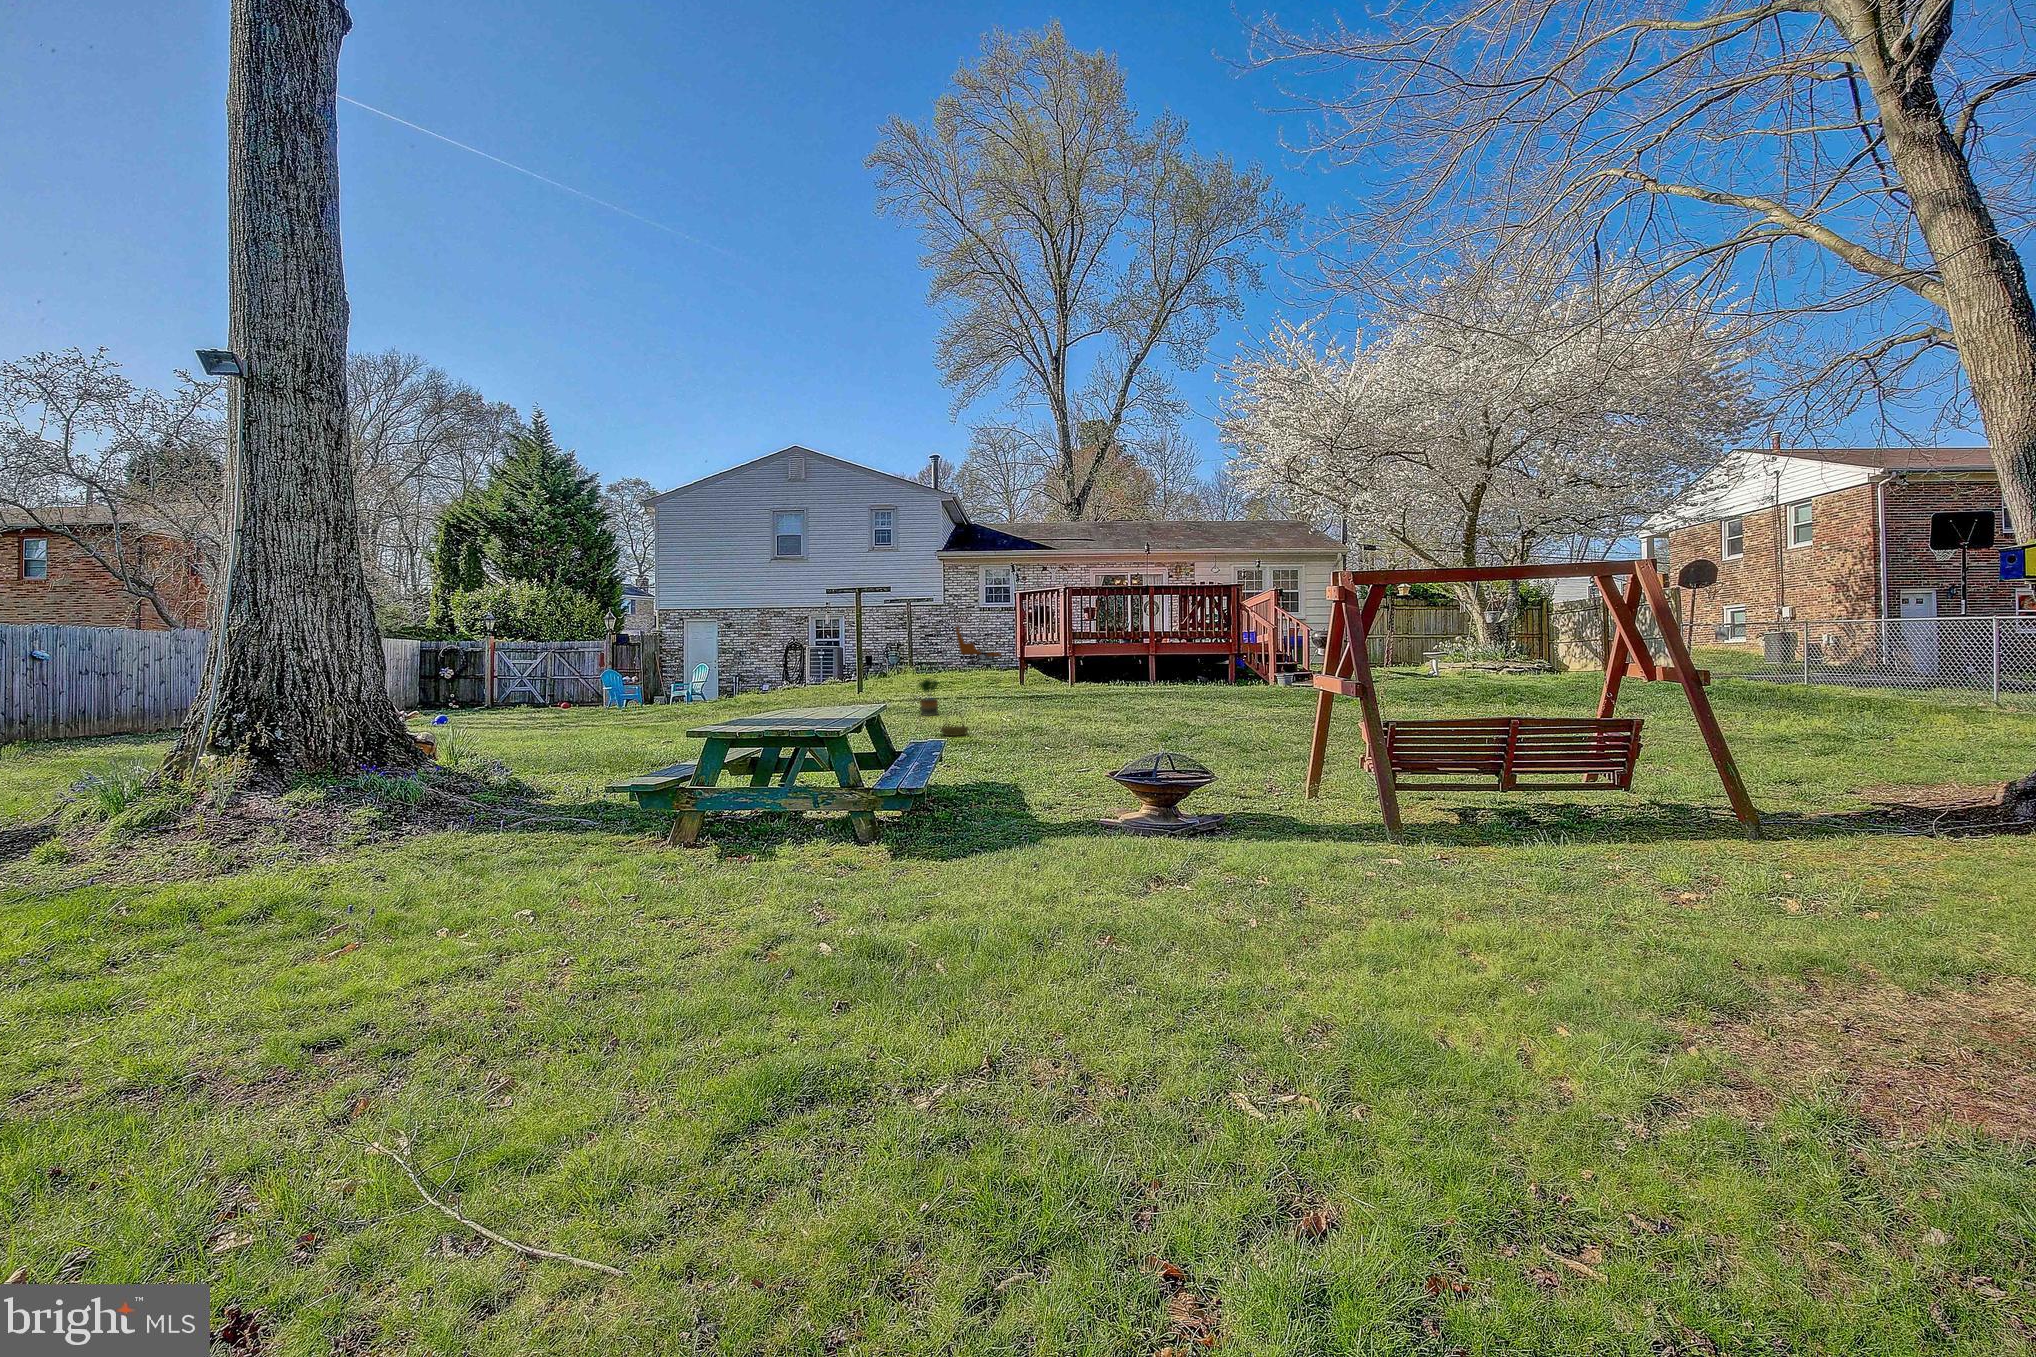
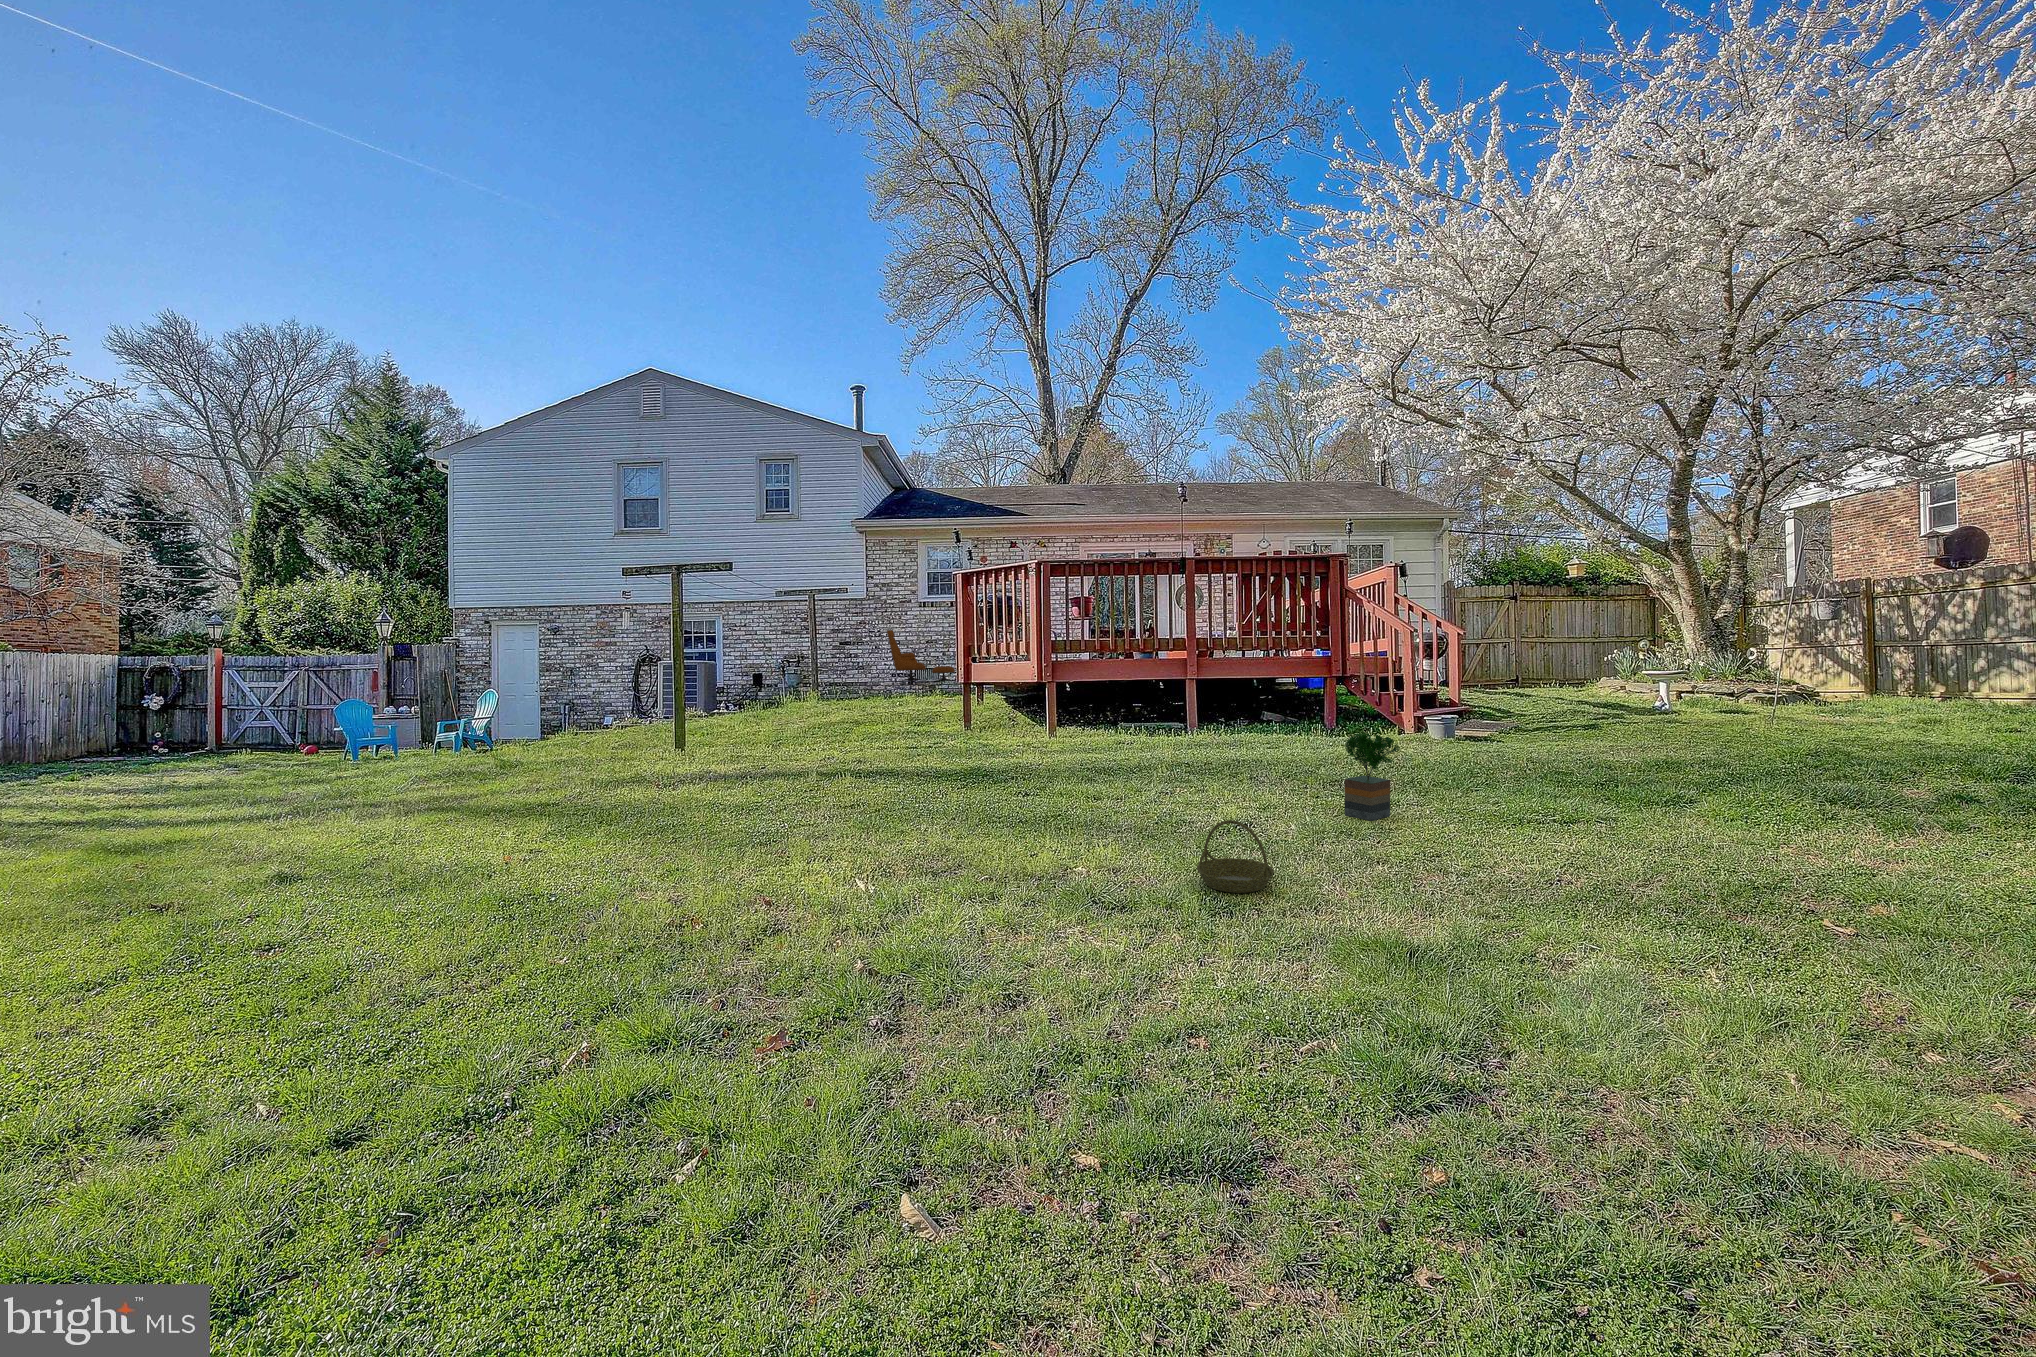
potted tree: present [918,679,940,716] -> present [1345,733,1400,821]
basket: present [941,710,969,736] -> present [1197,820,1274,893]

